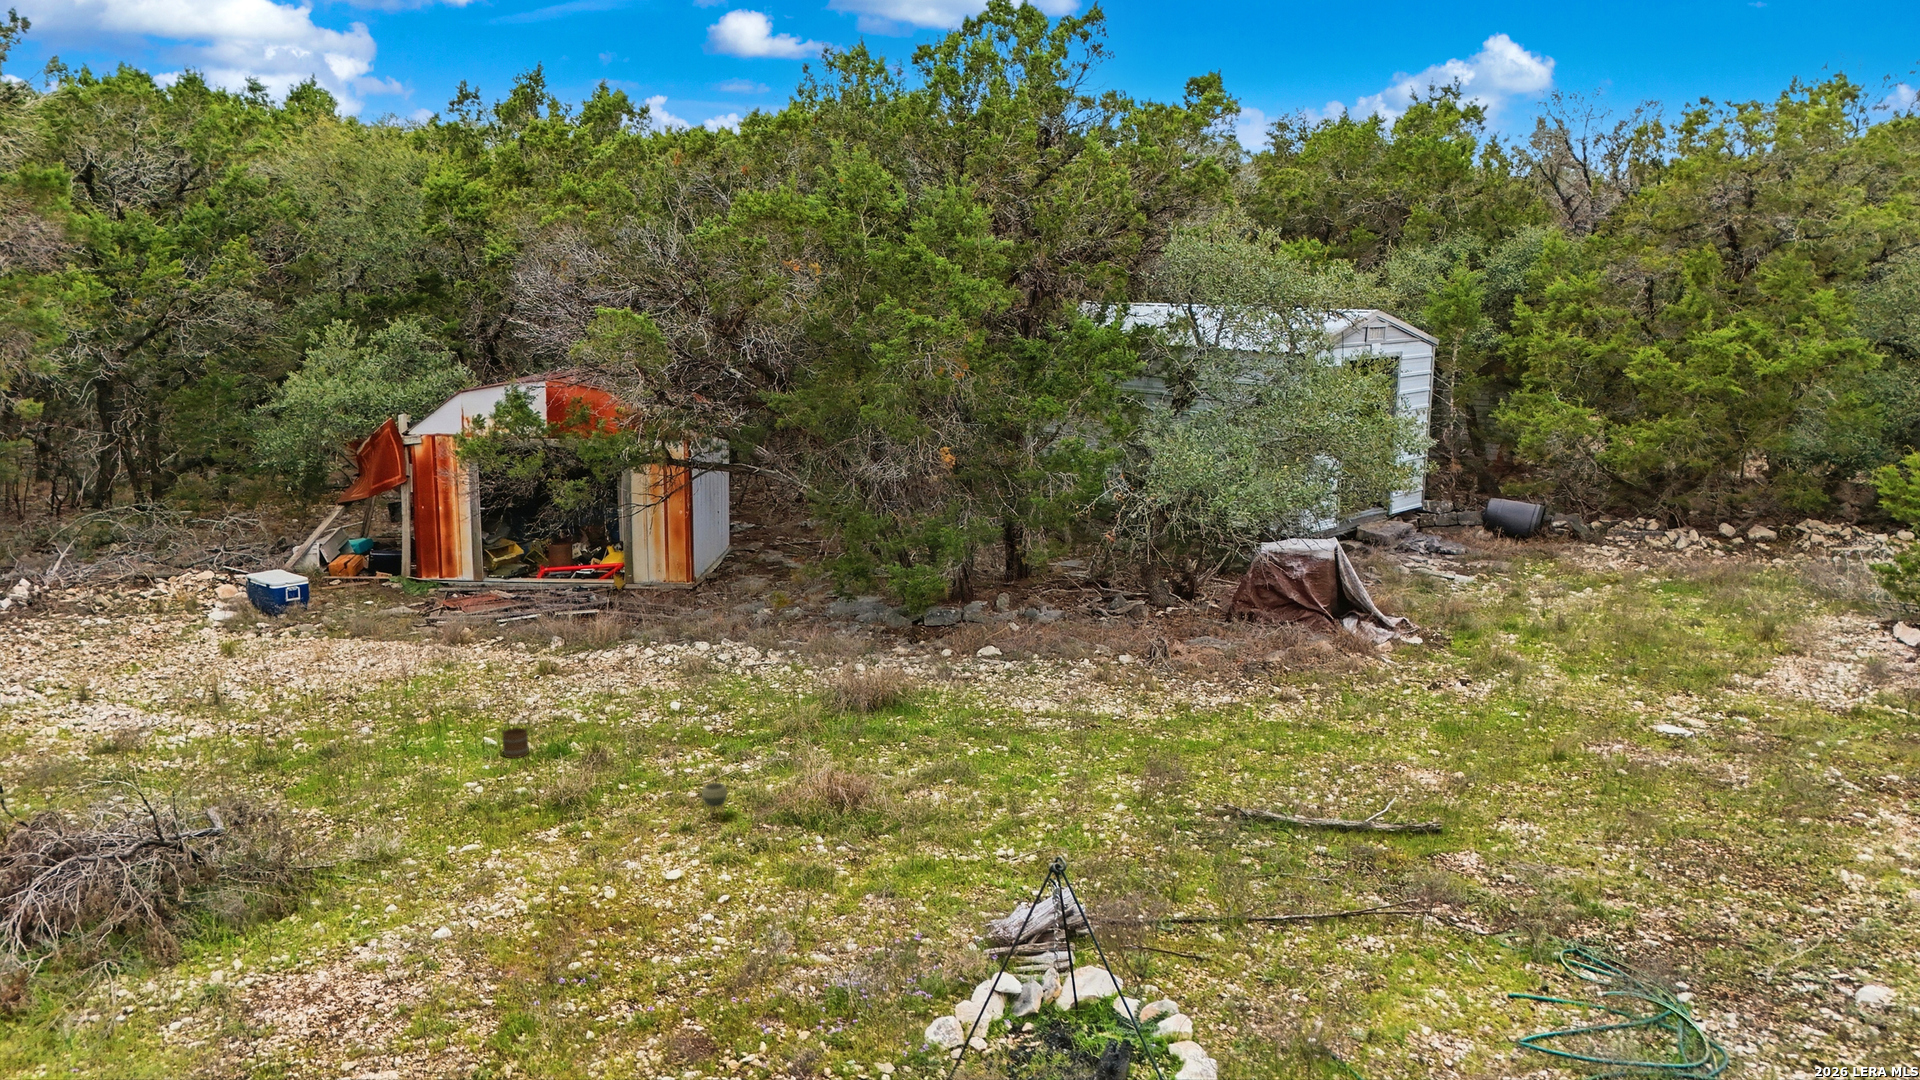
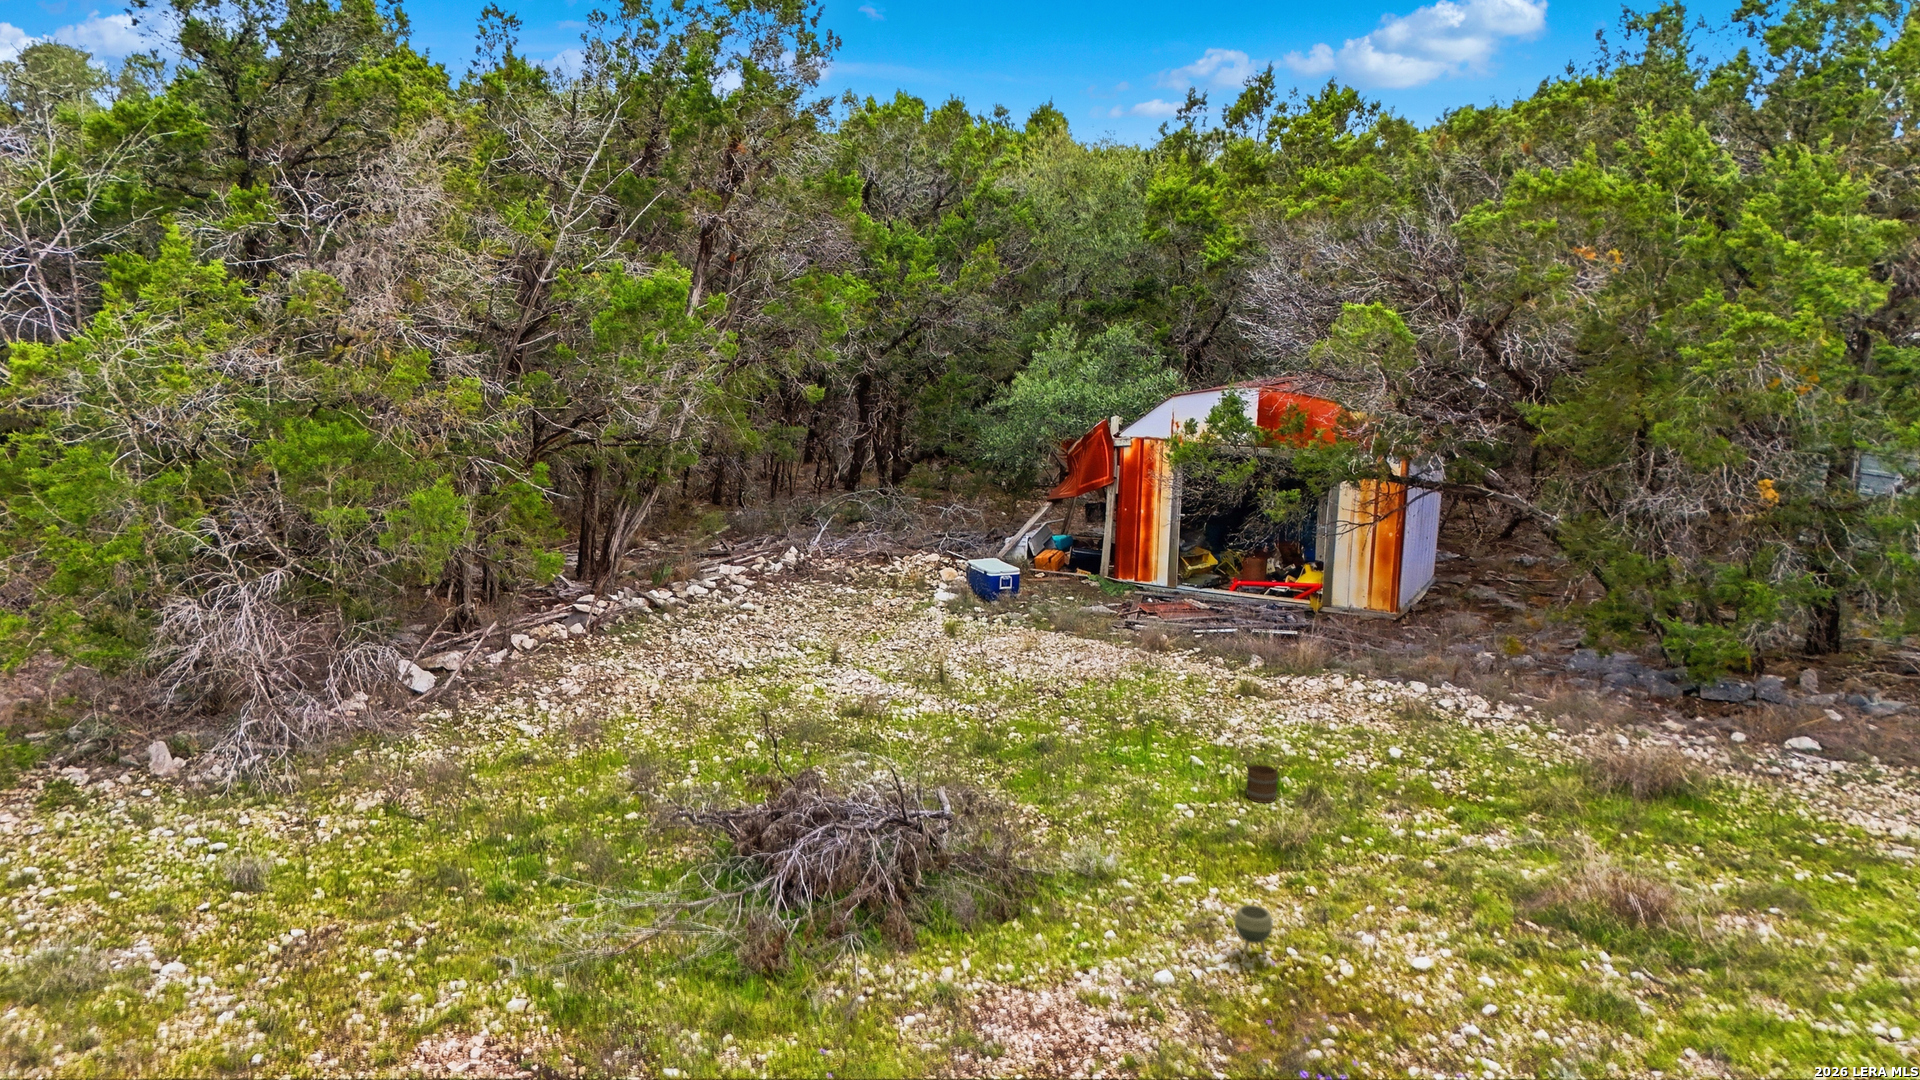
planter: present [702,783,727,818] -> present [1235,905,1273,959]

